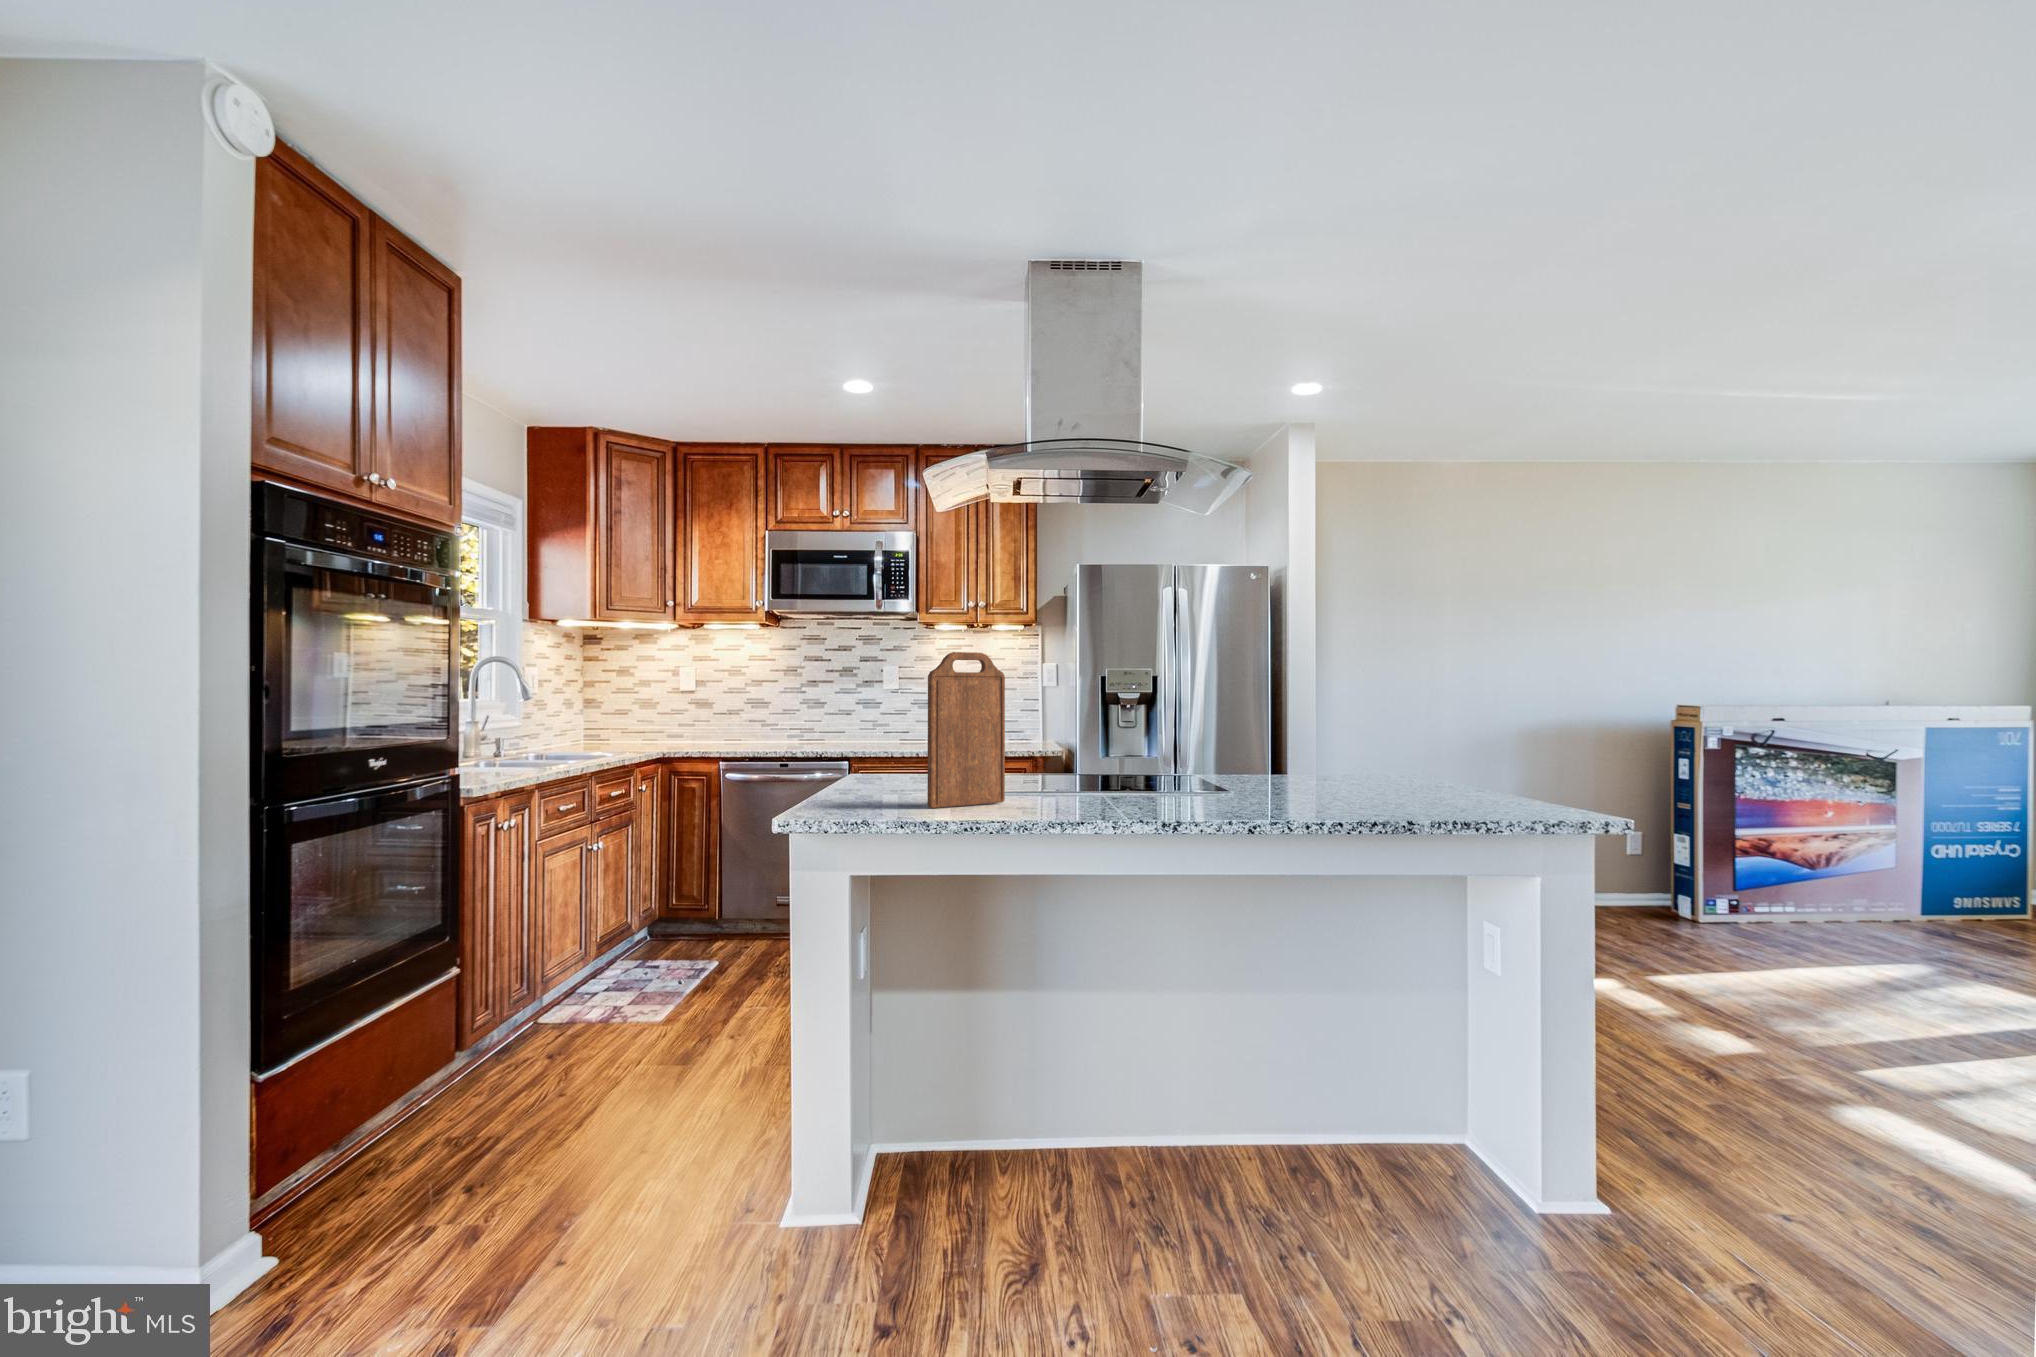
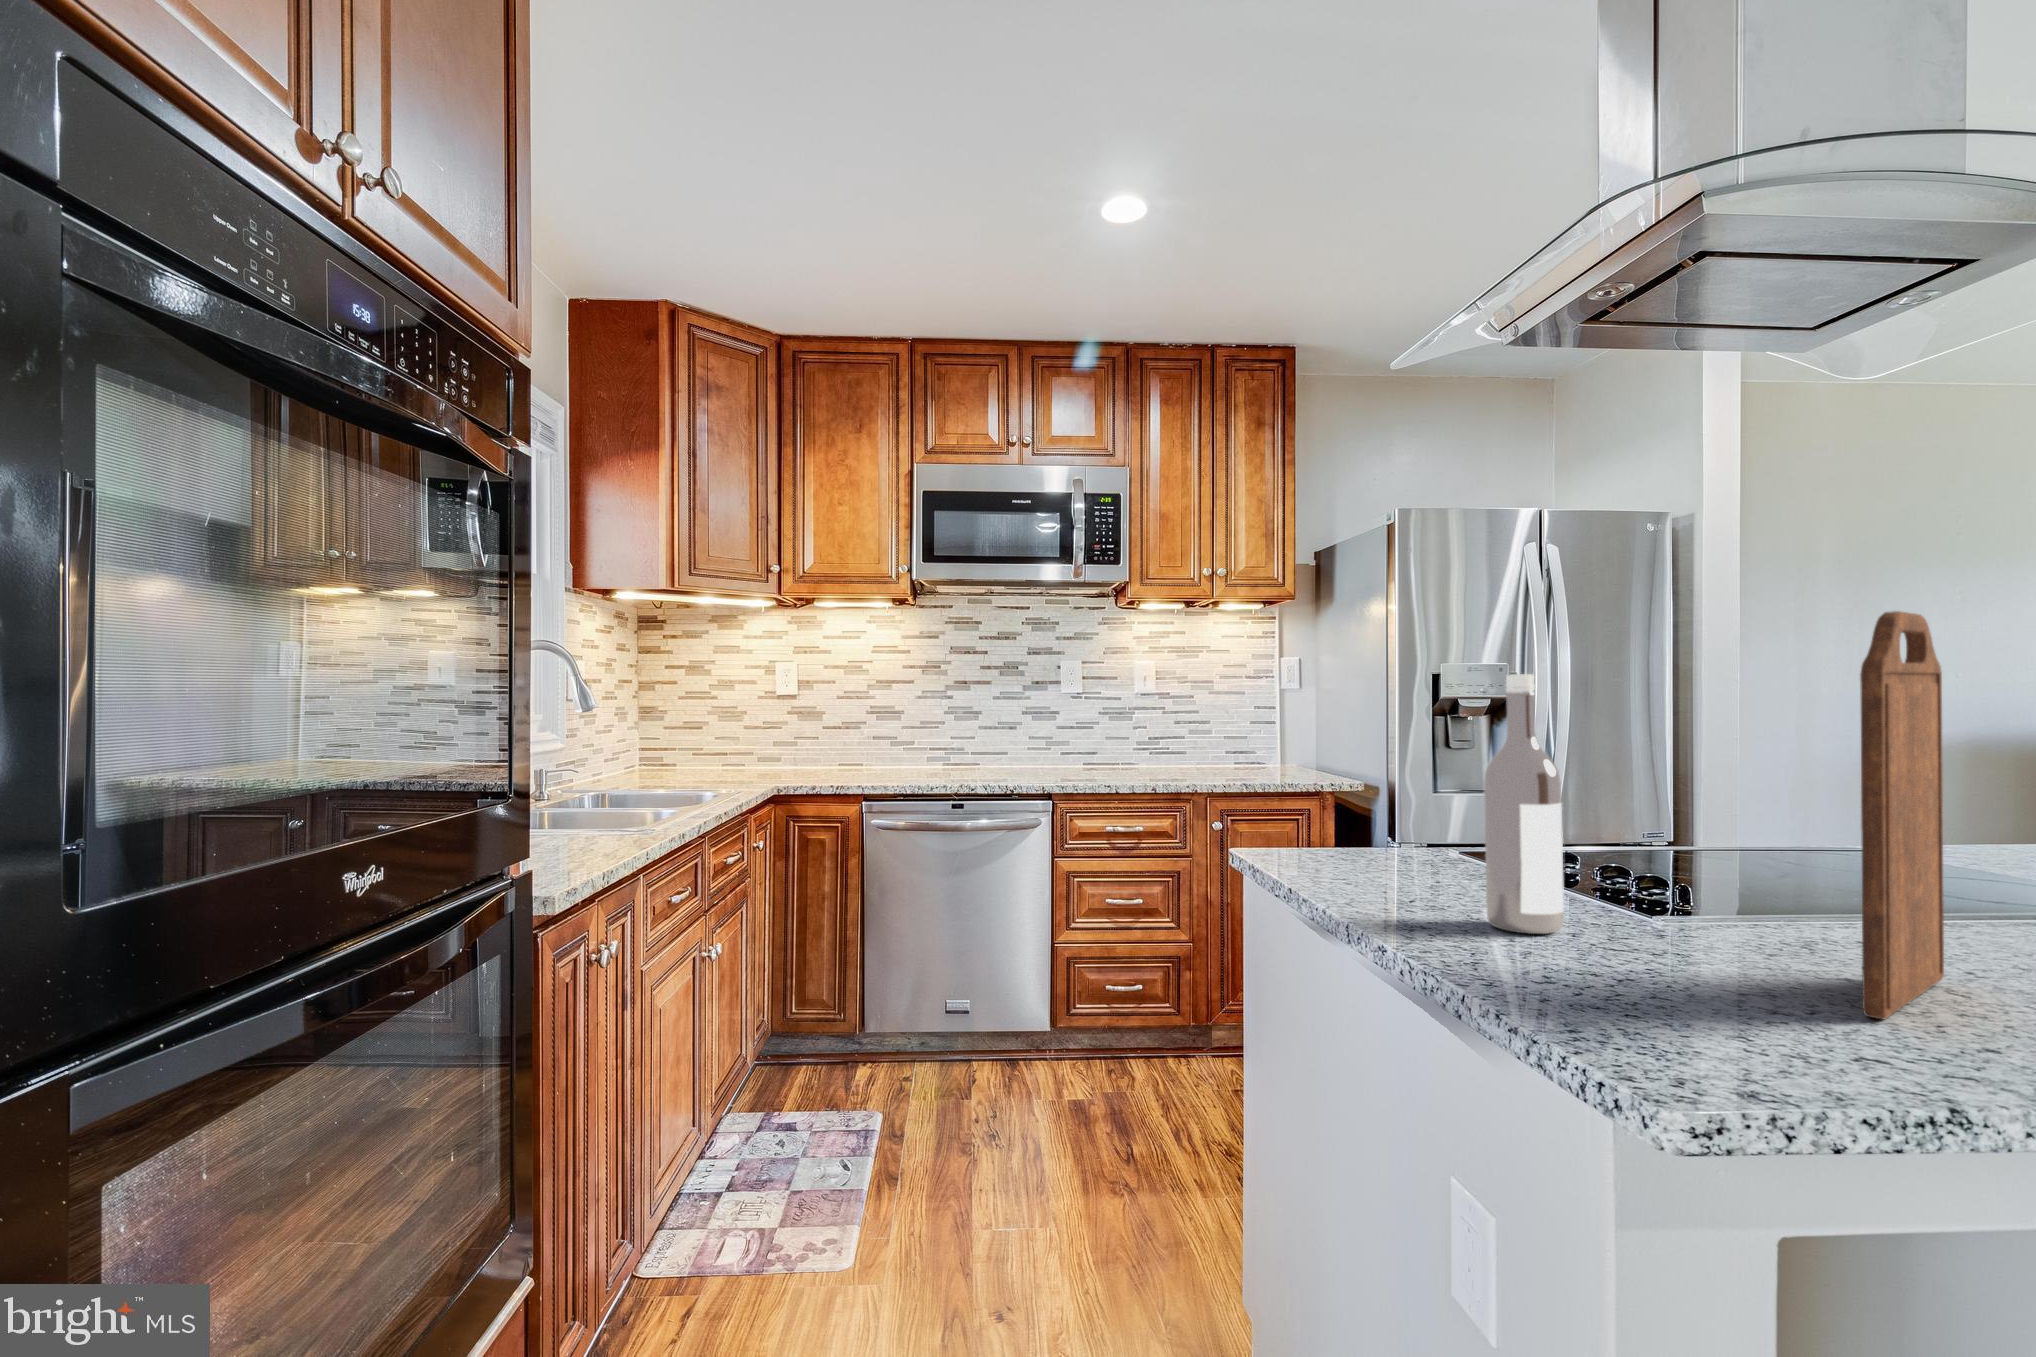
wine bottle: none [879,676,911,794] -> present [1484,674,1564,934]

